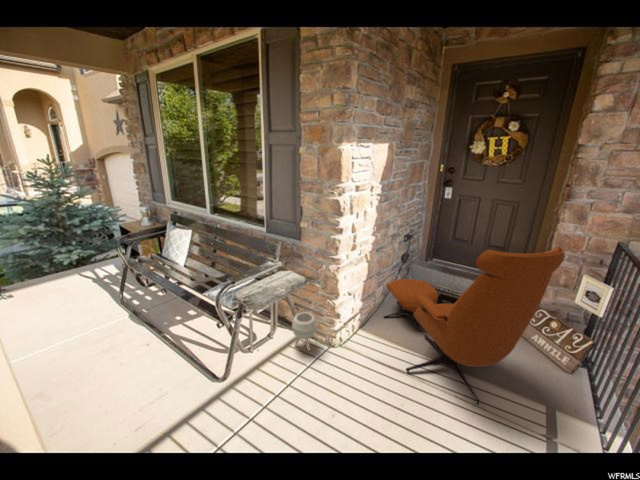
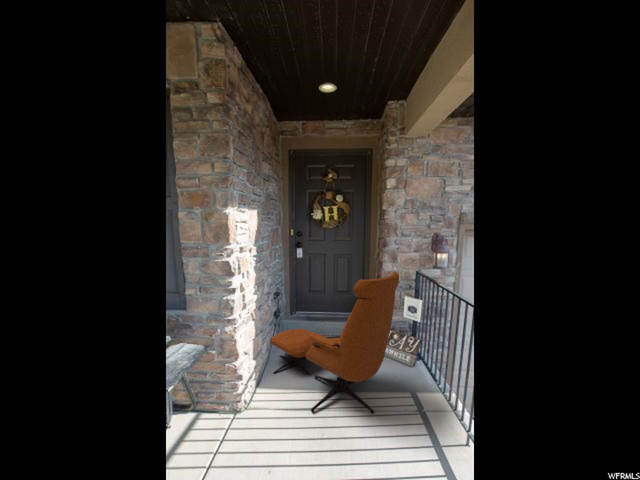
planter: present [292,312,317,351] -> none [186,388,216,435]

